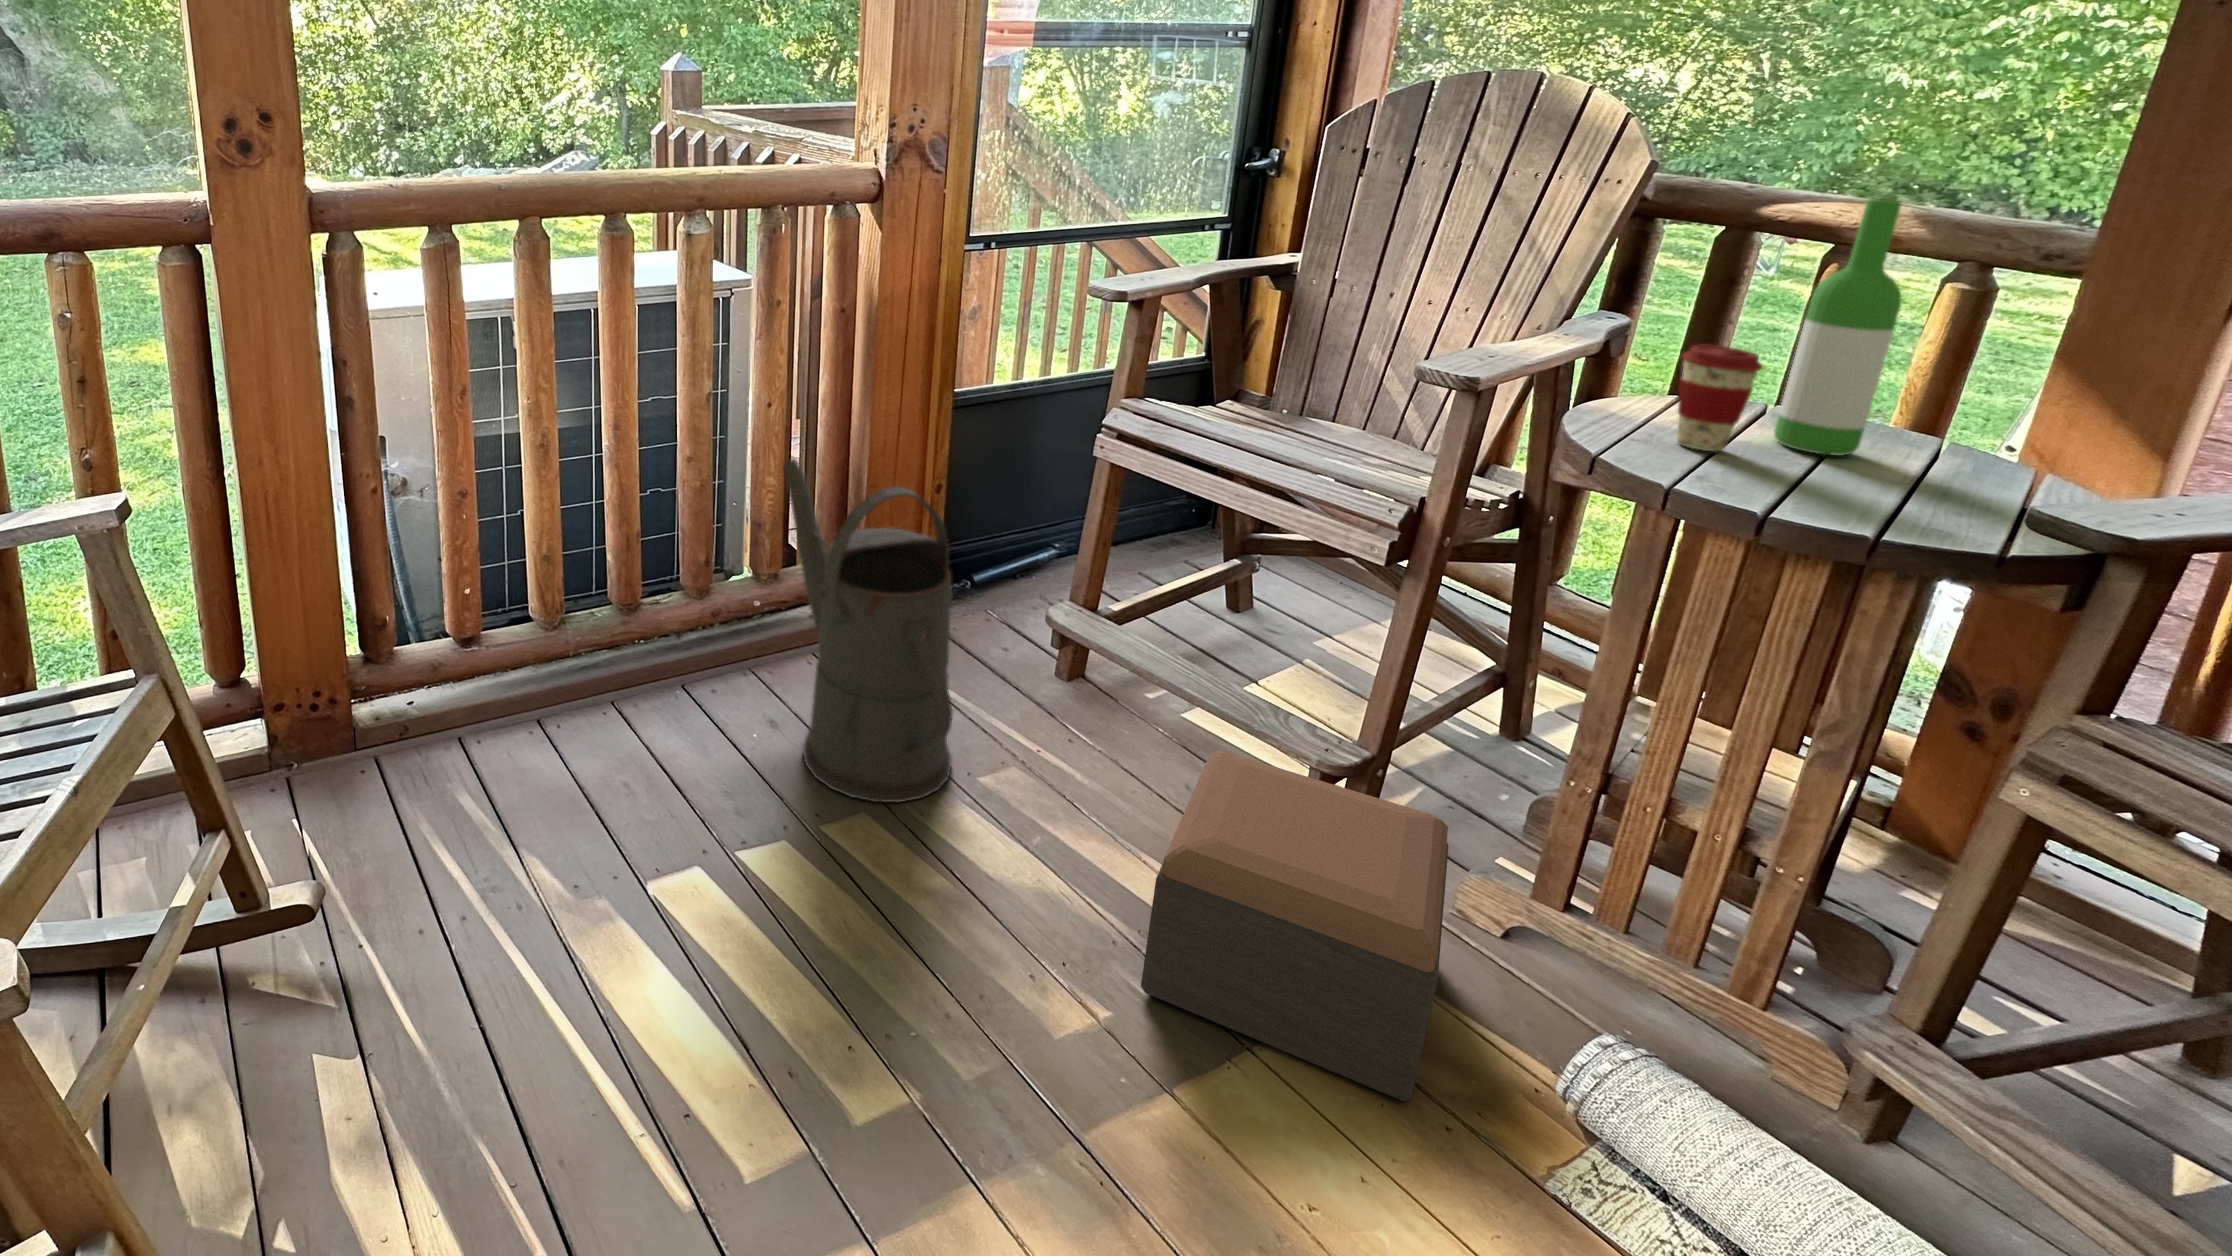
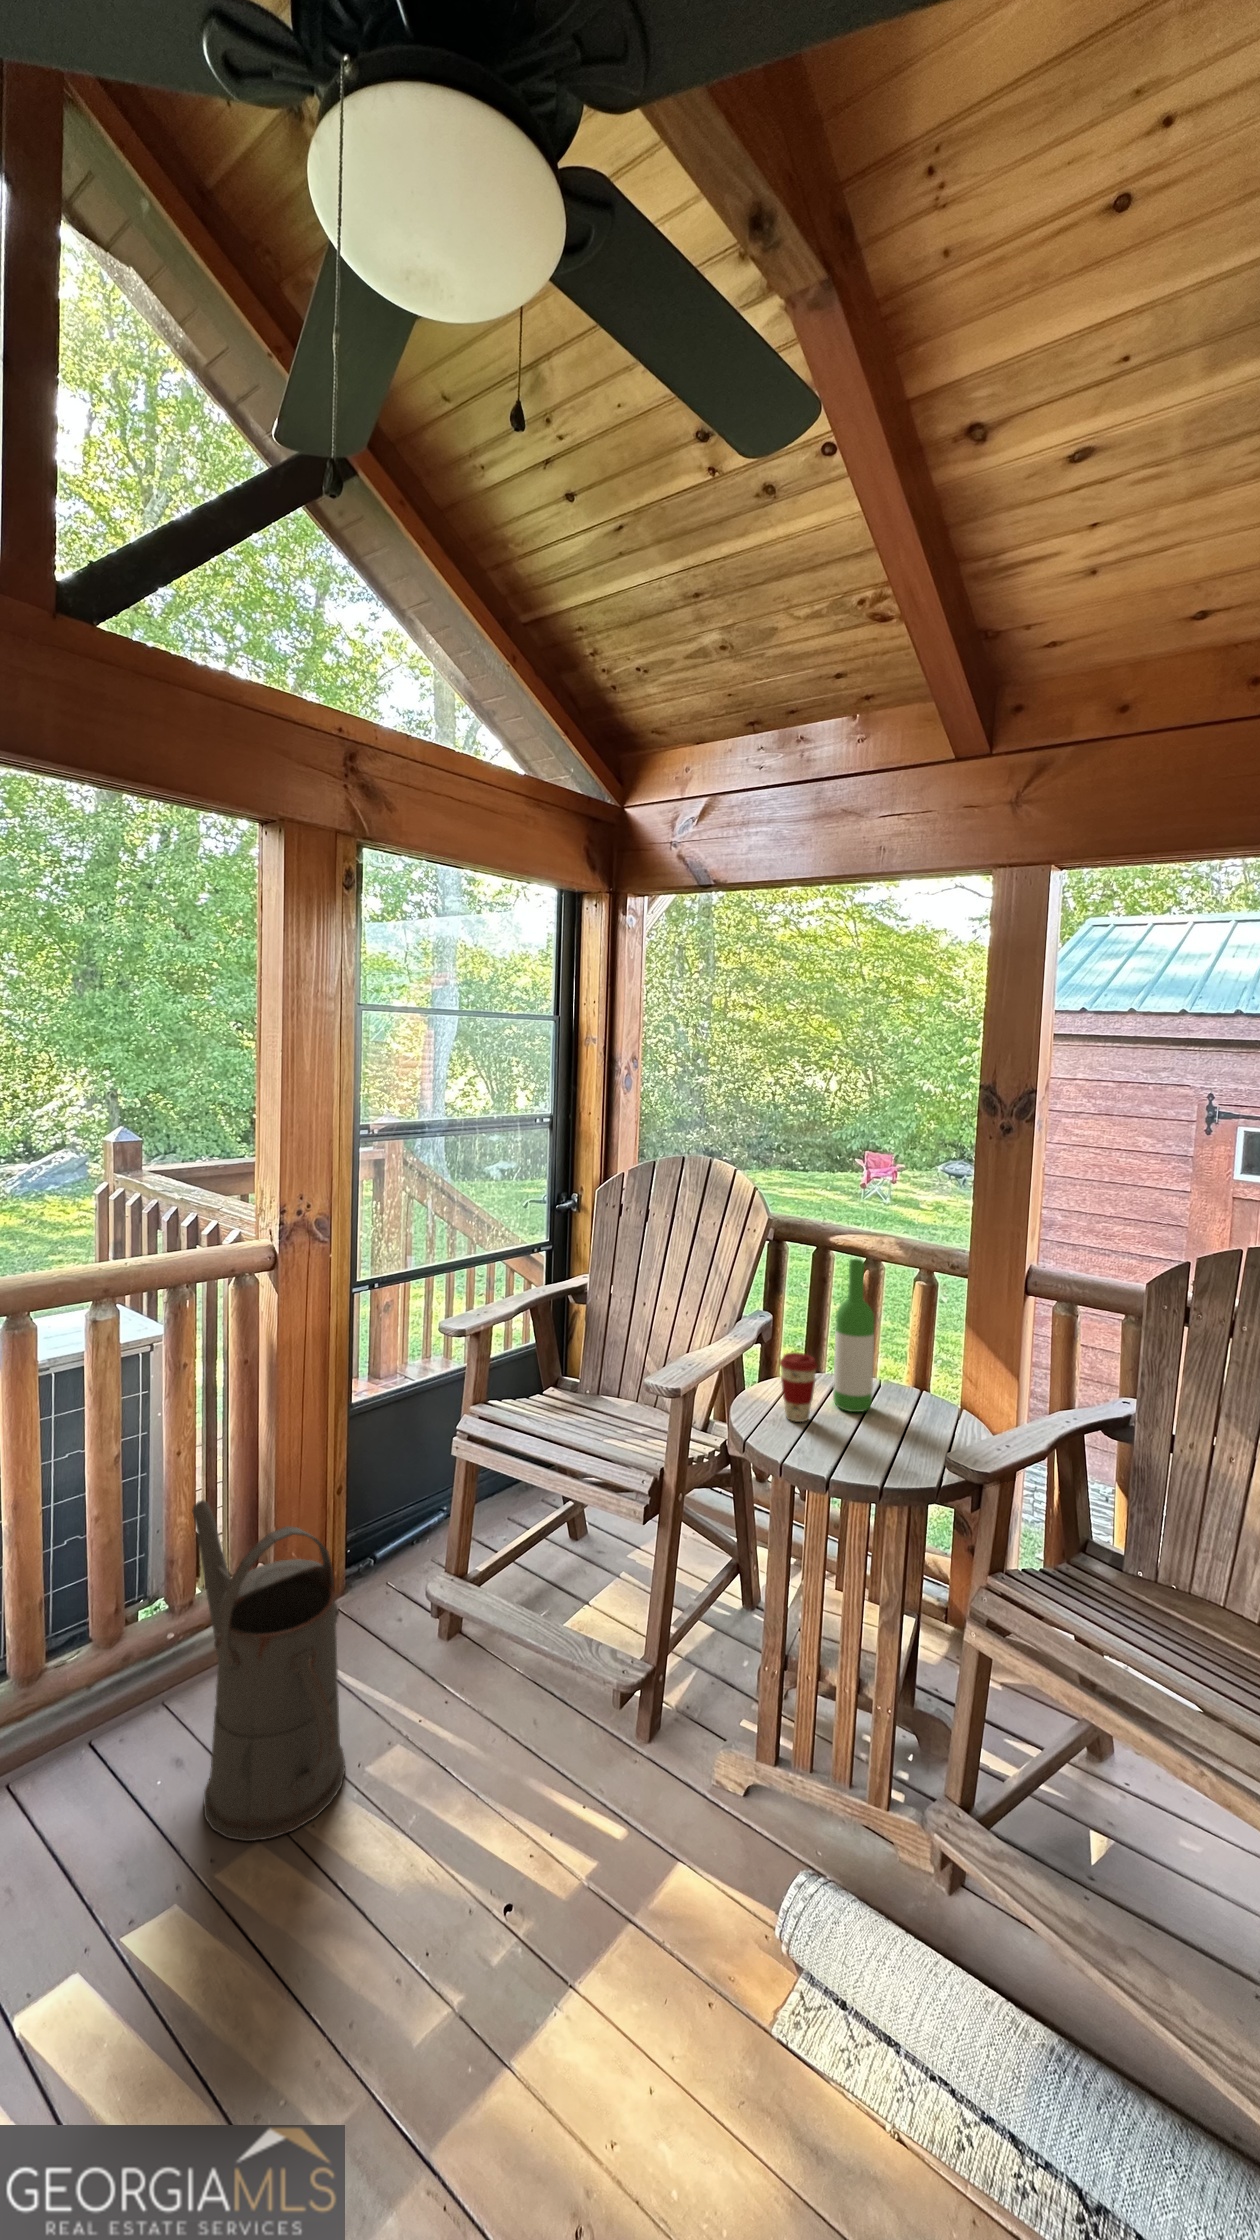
footstool: present [1141,751,1449,1101] -> none [492,1706,700,1995]

